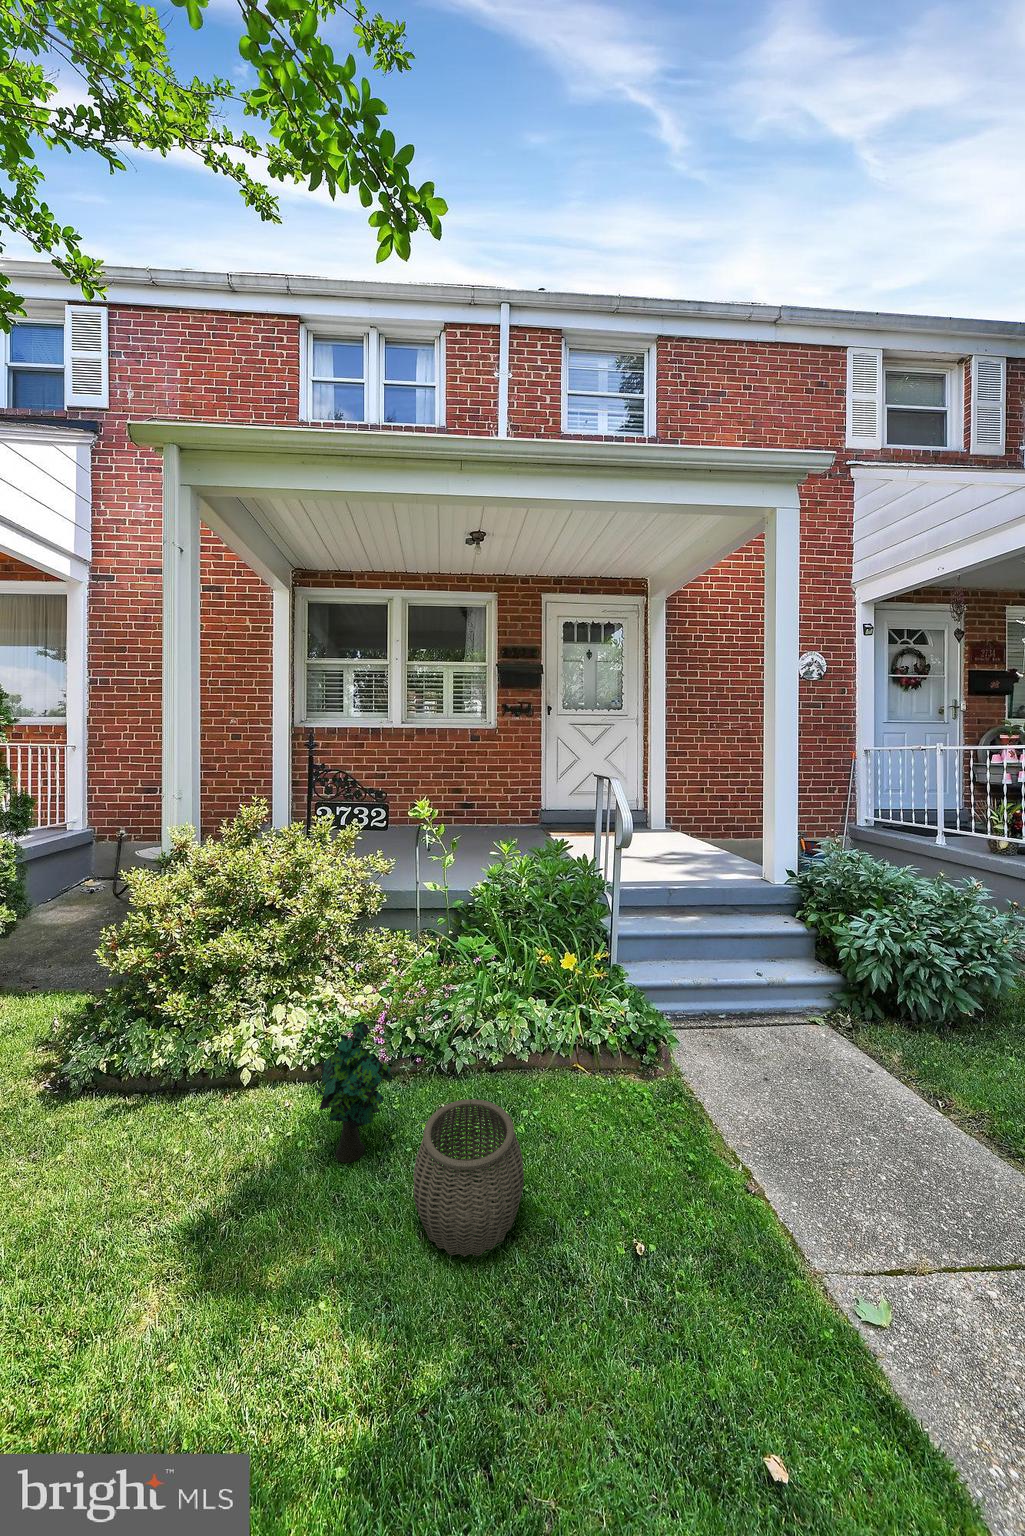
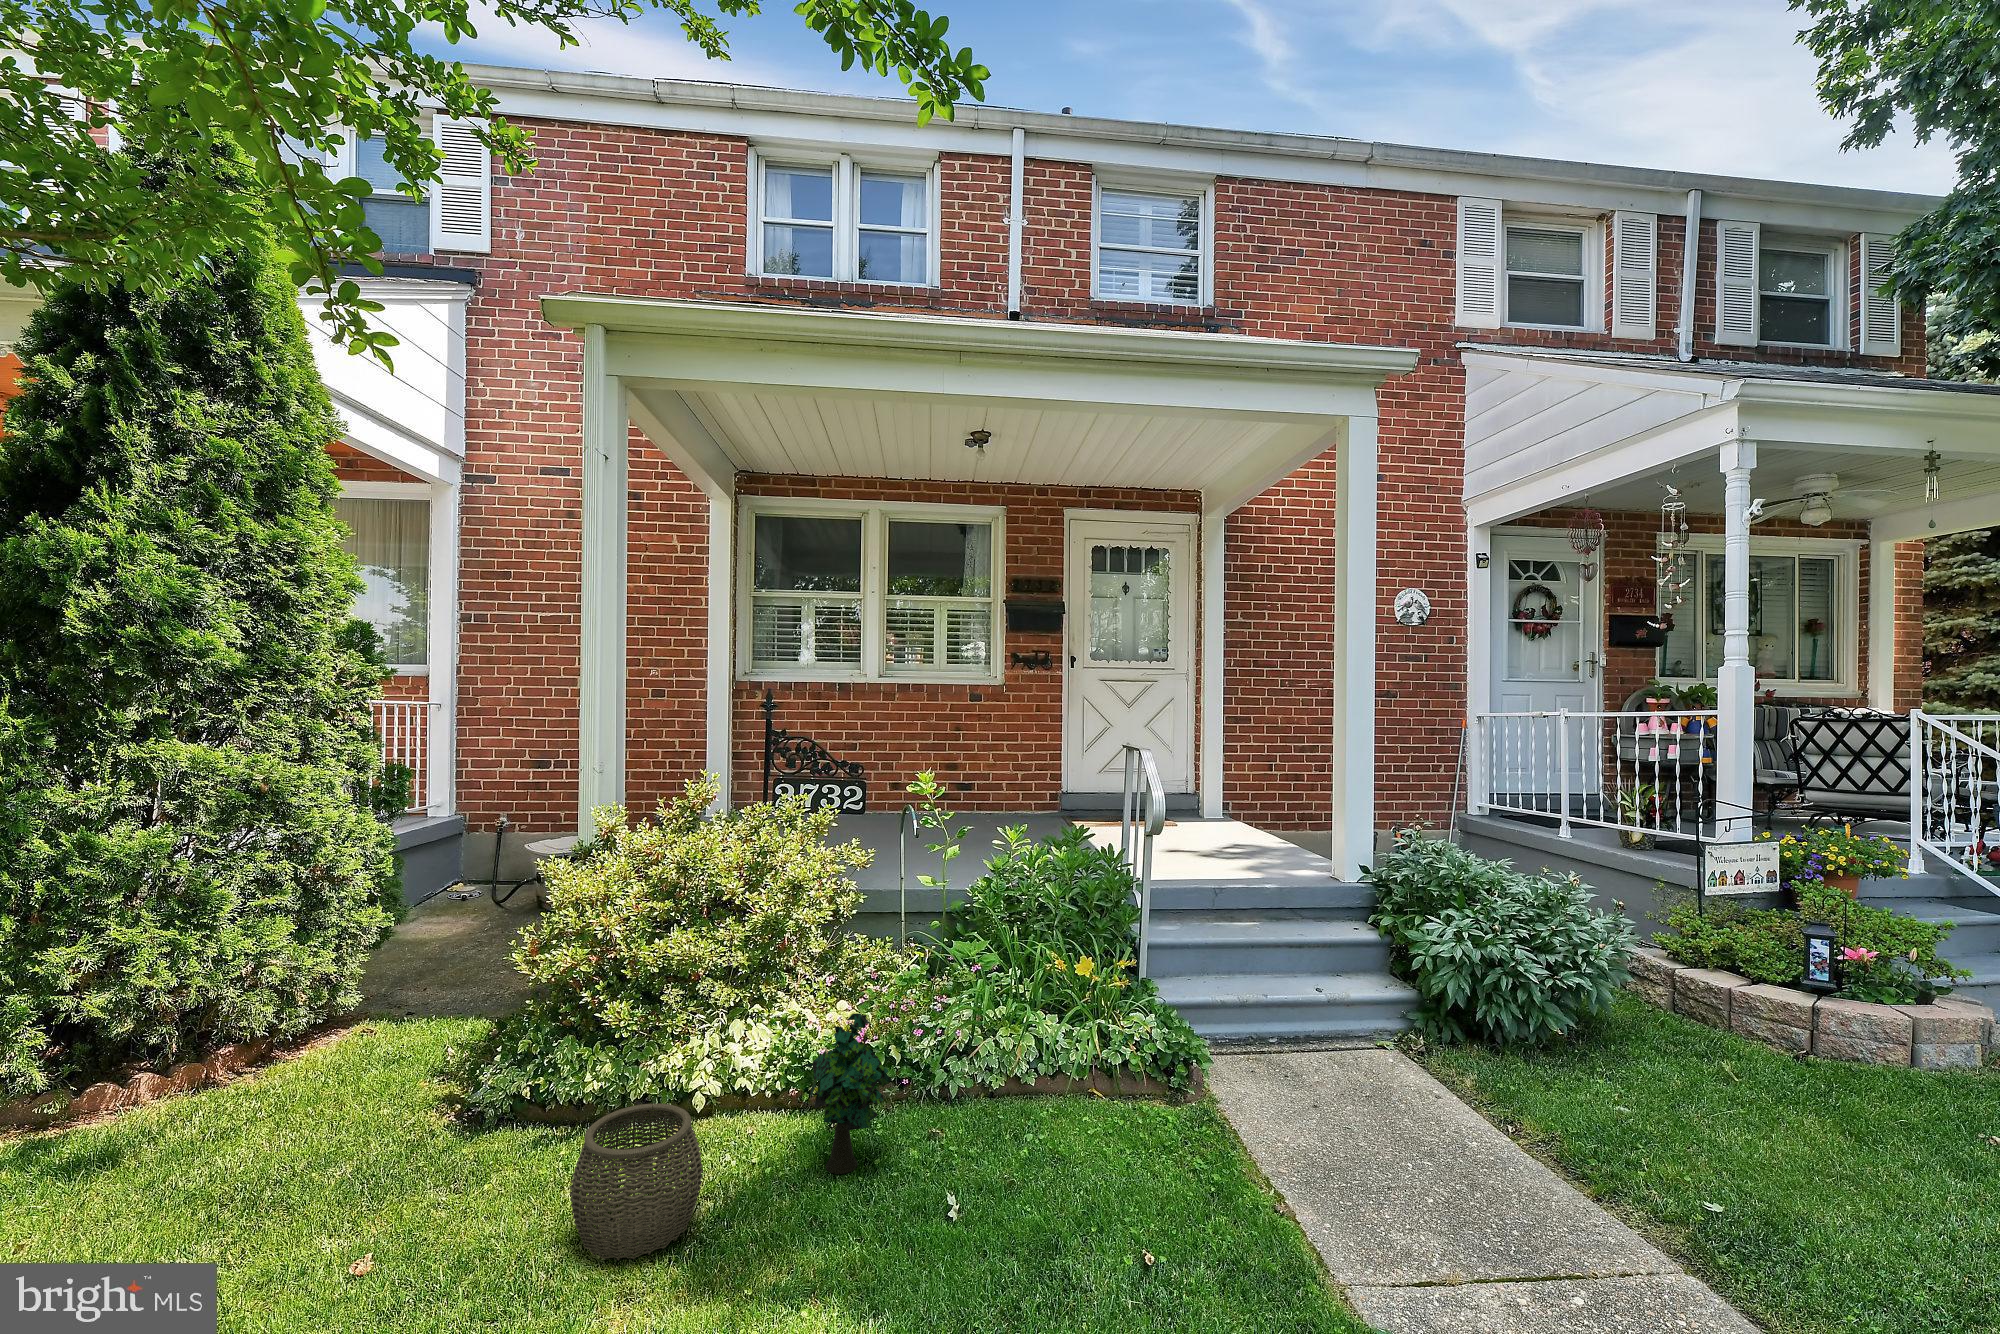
woven basket: present [413,1099,524,1257] -> present [570,1103,703,1260]

